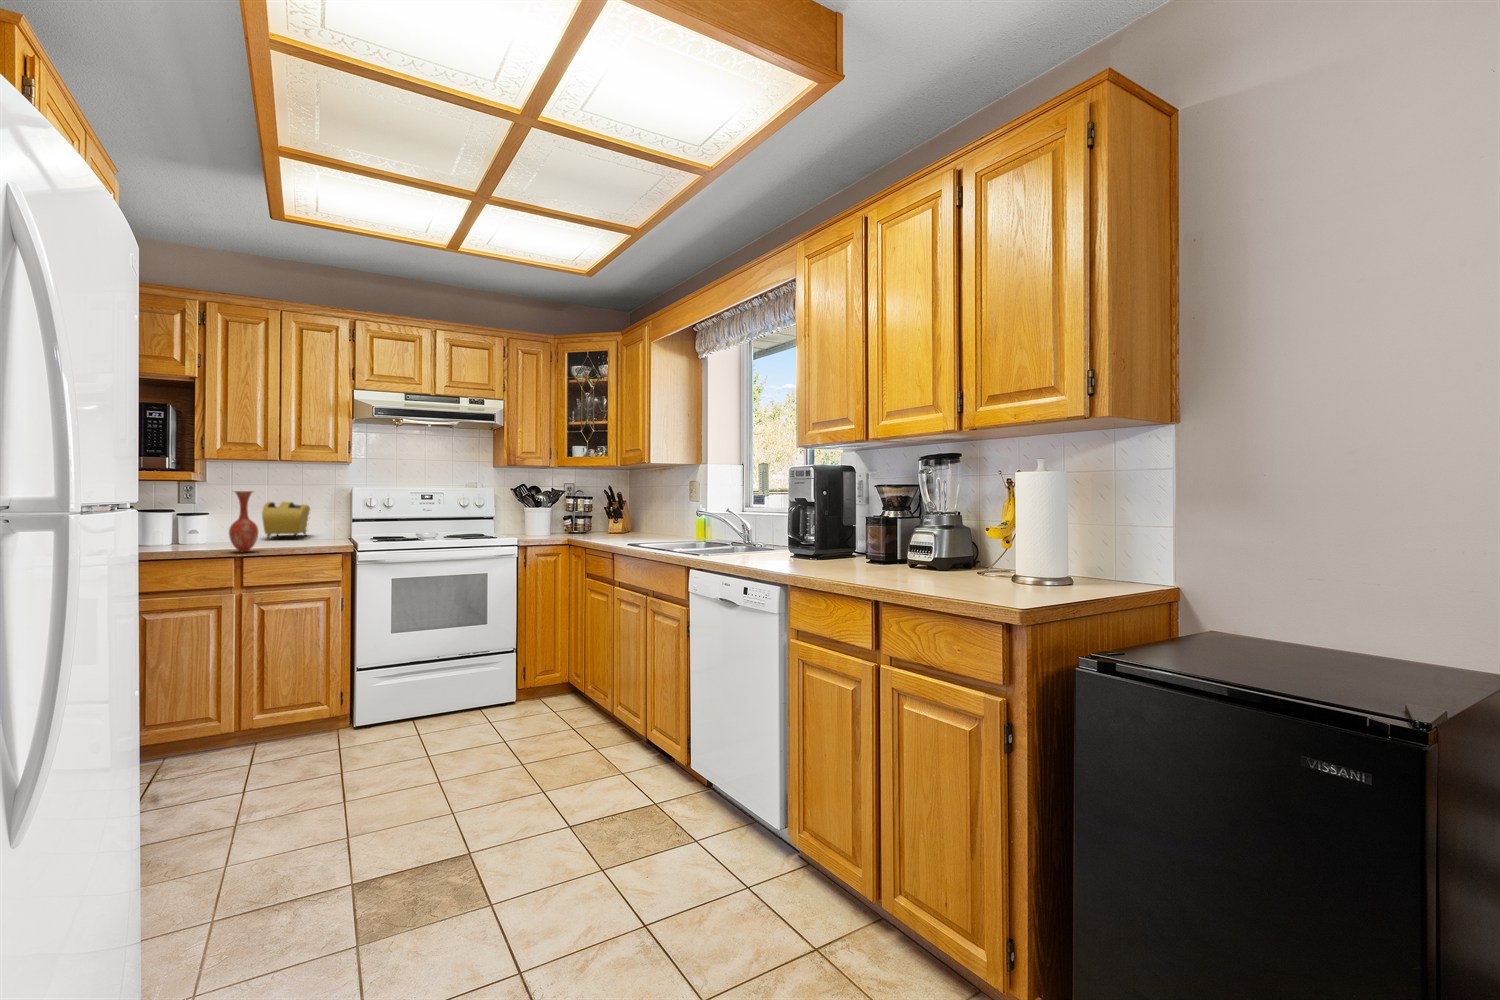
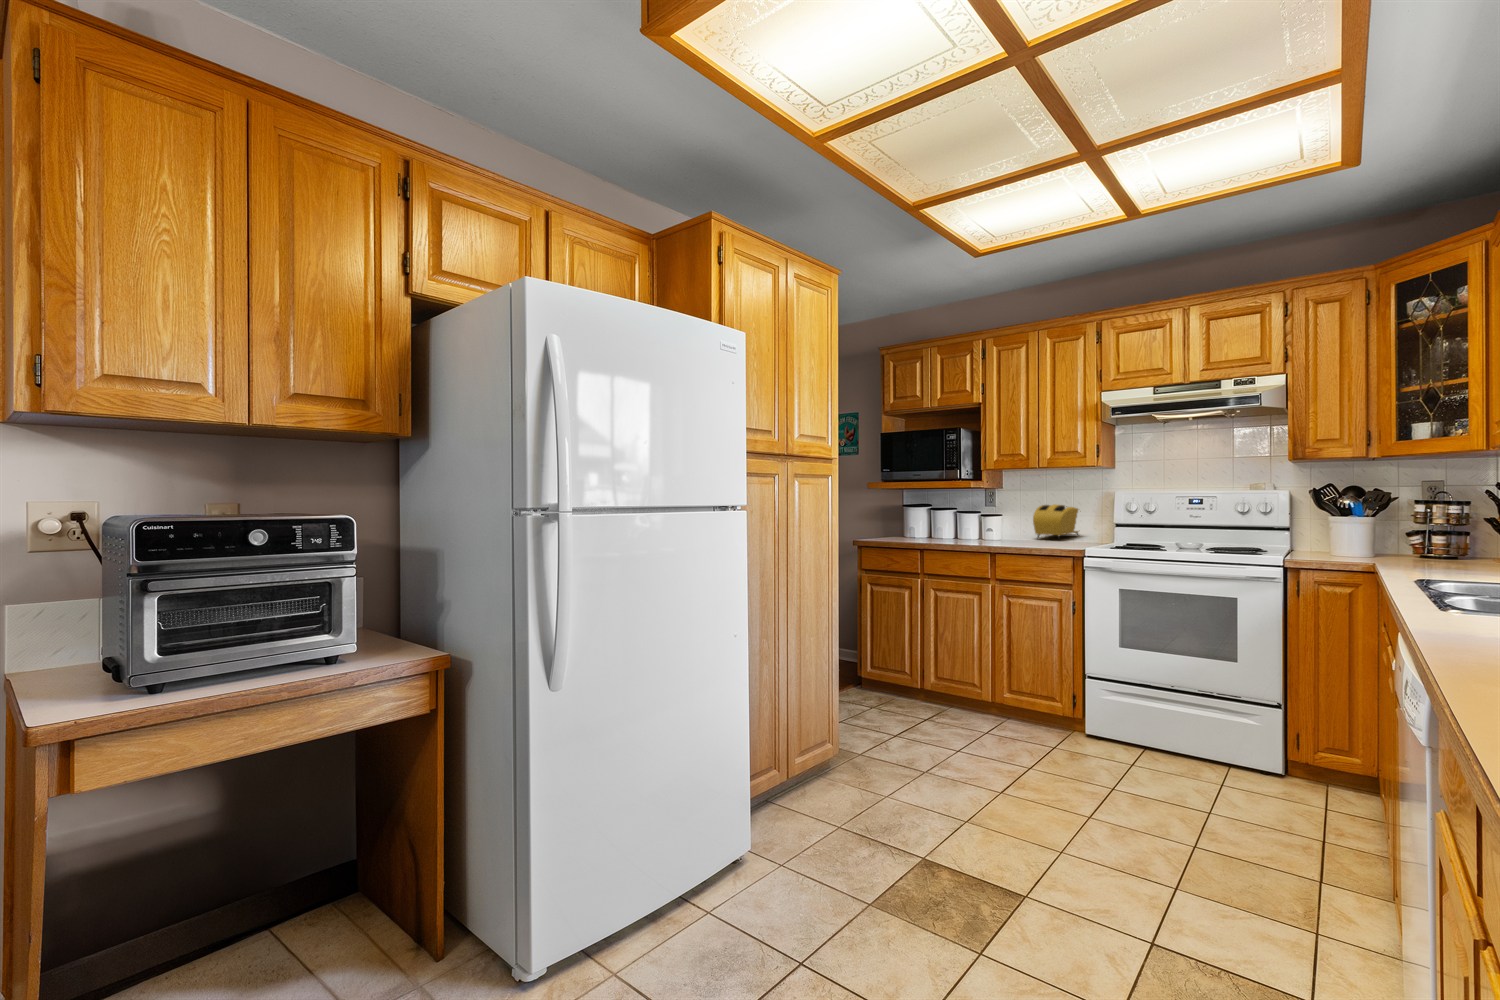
vase: present [229,491,259,552] -> none [983,500,1005,552]

